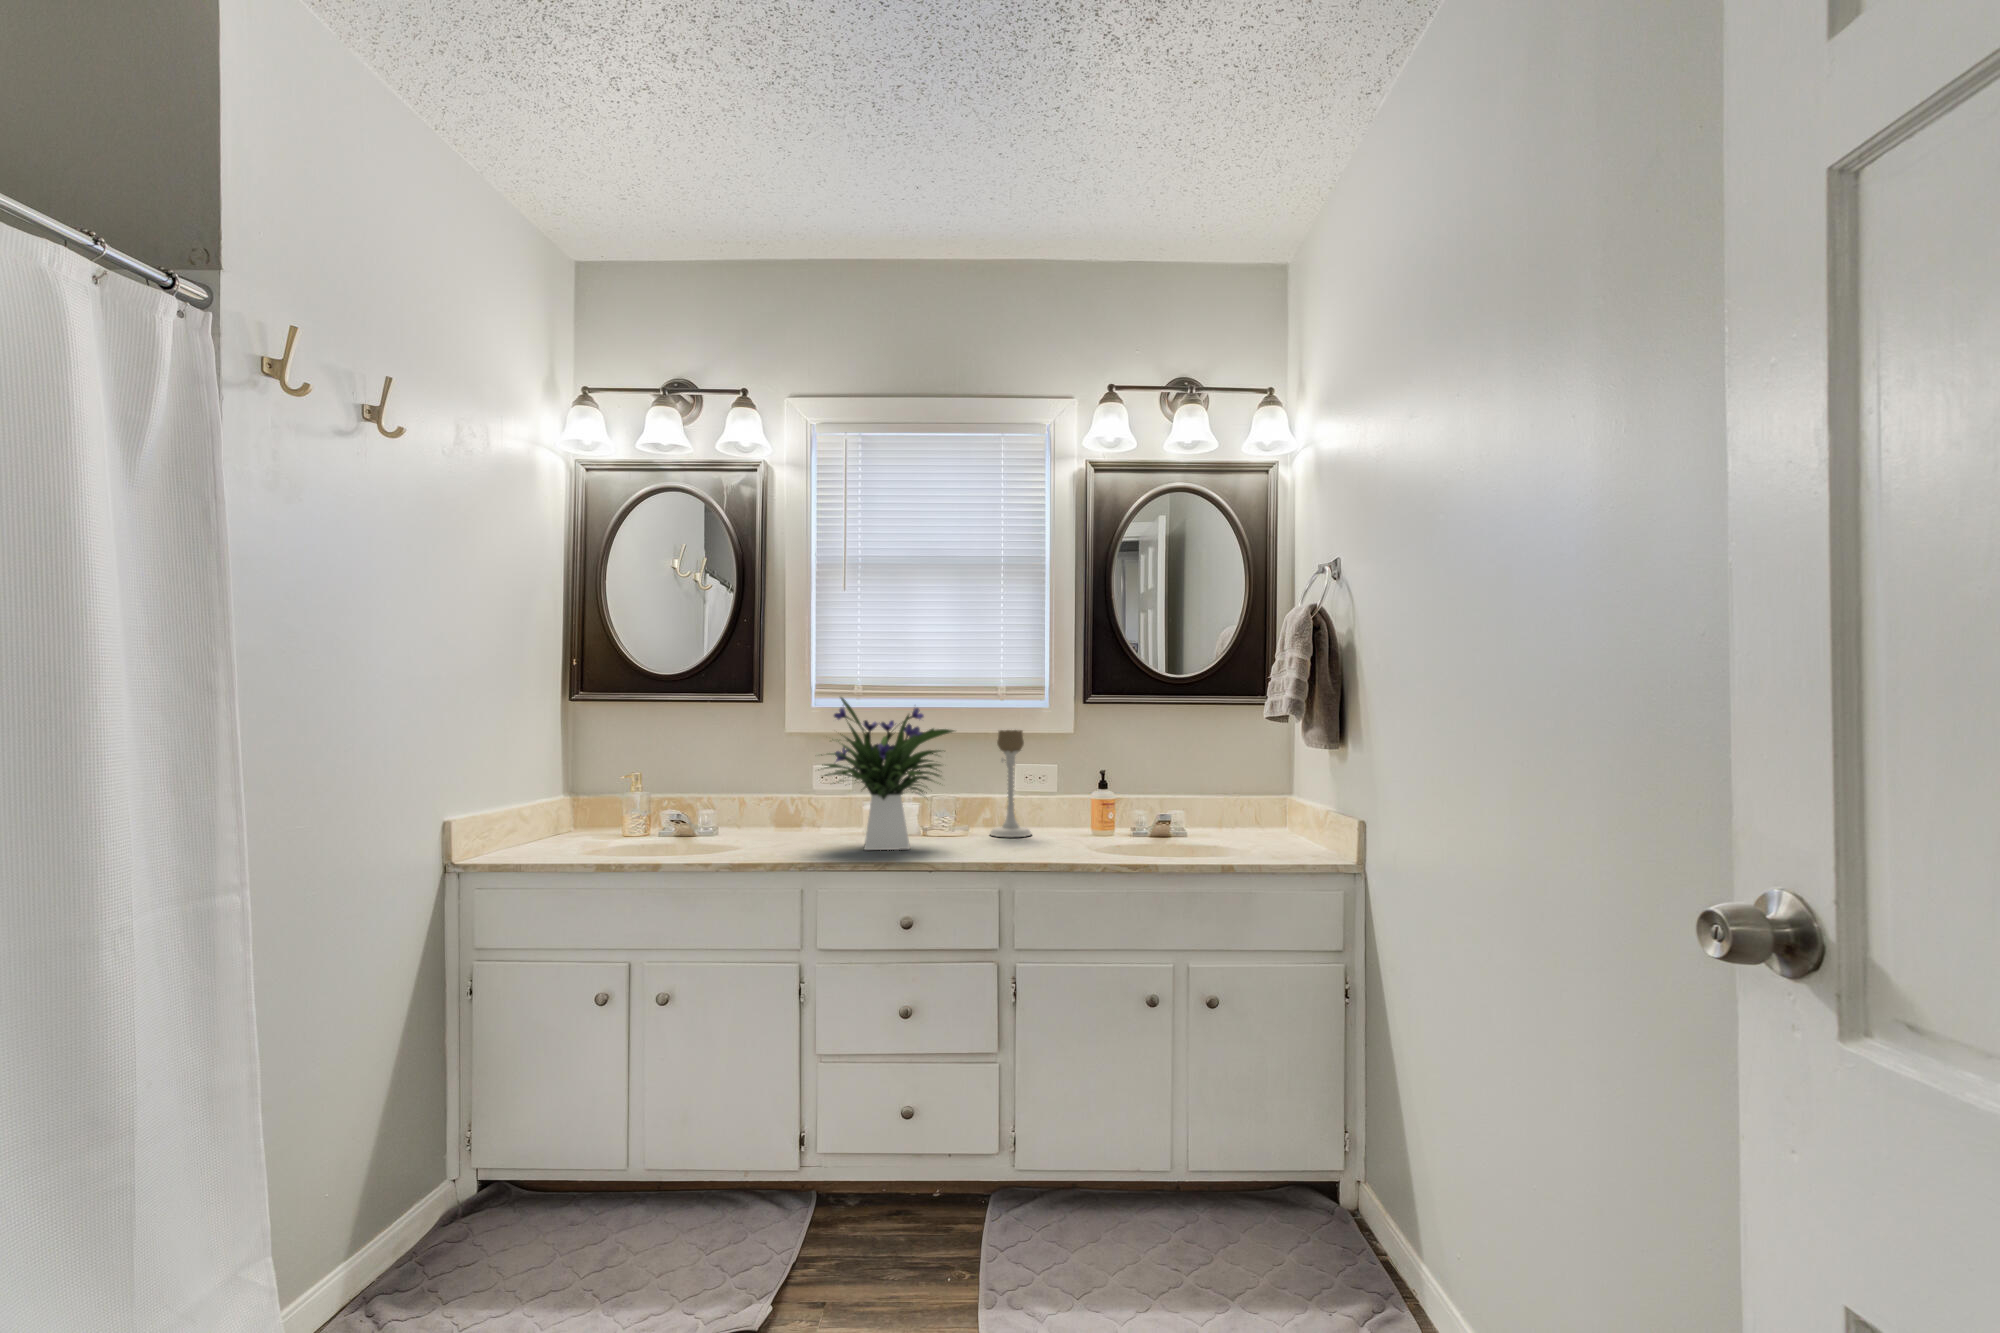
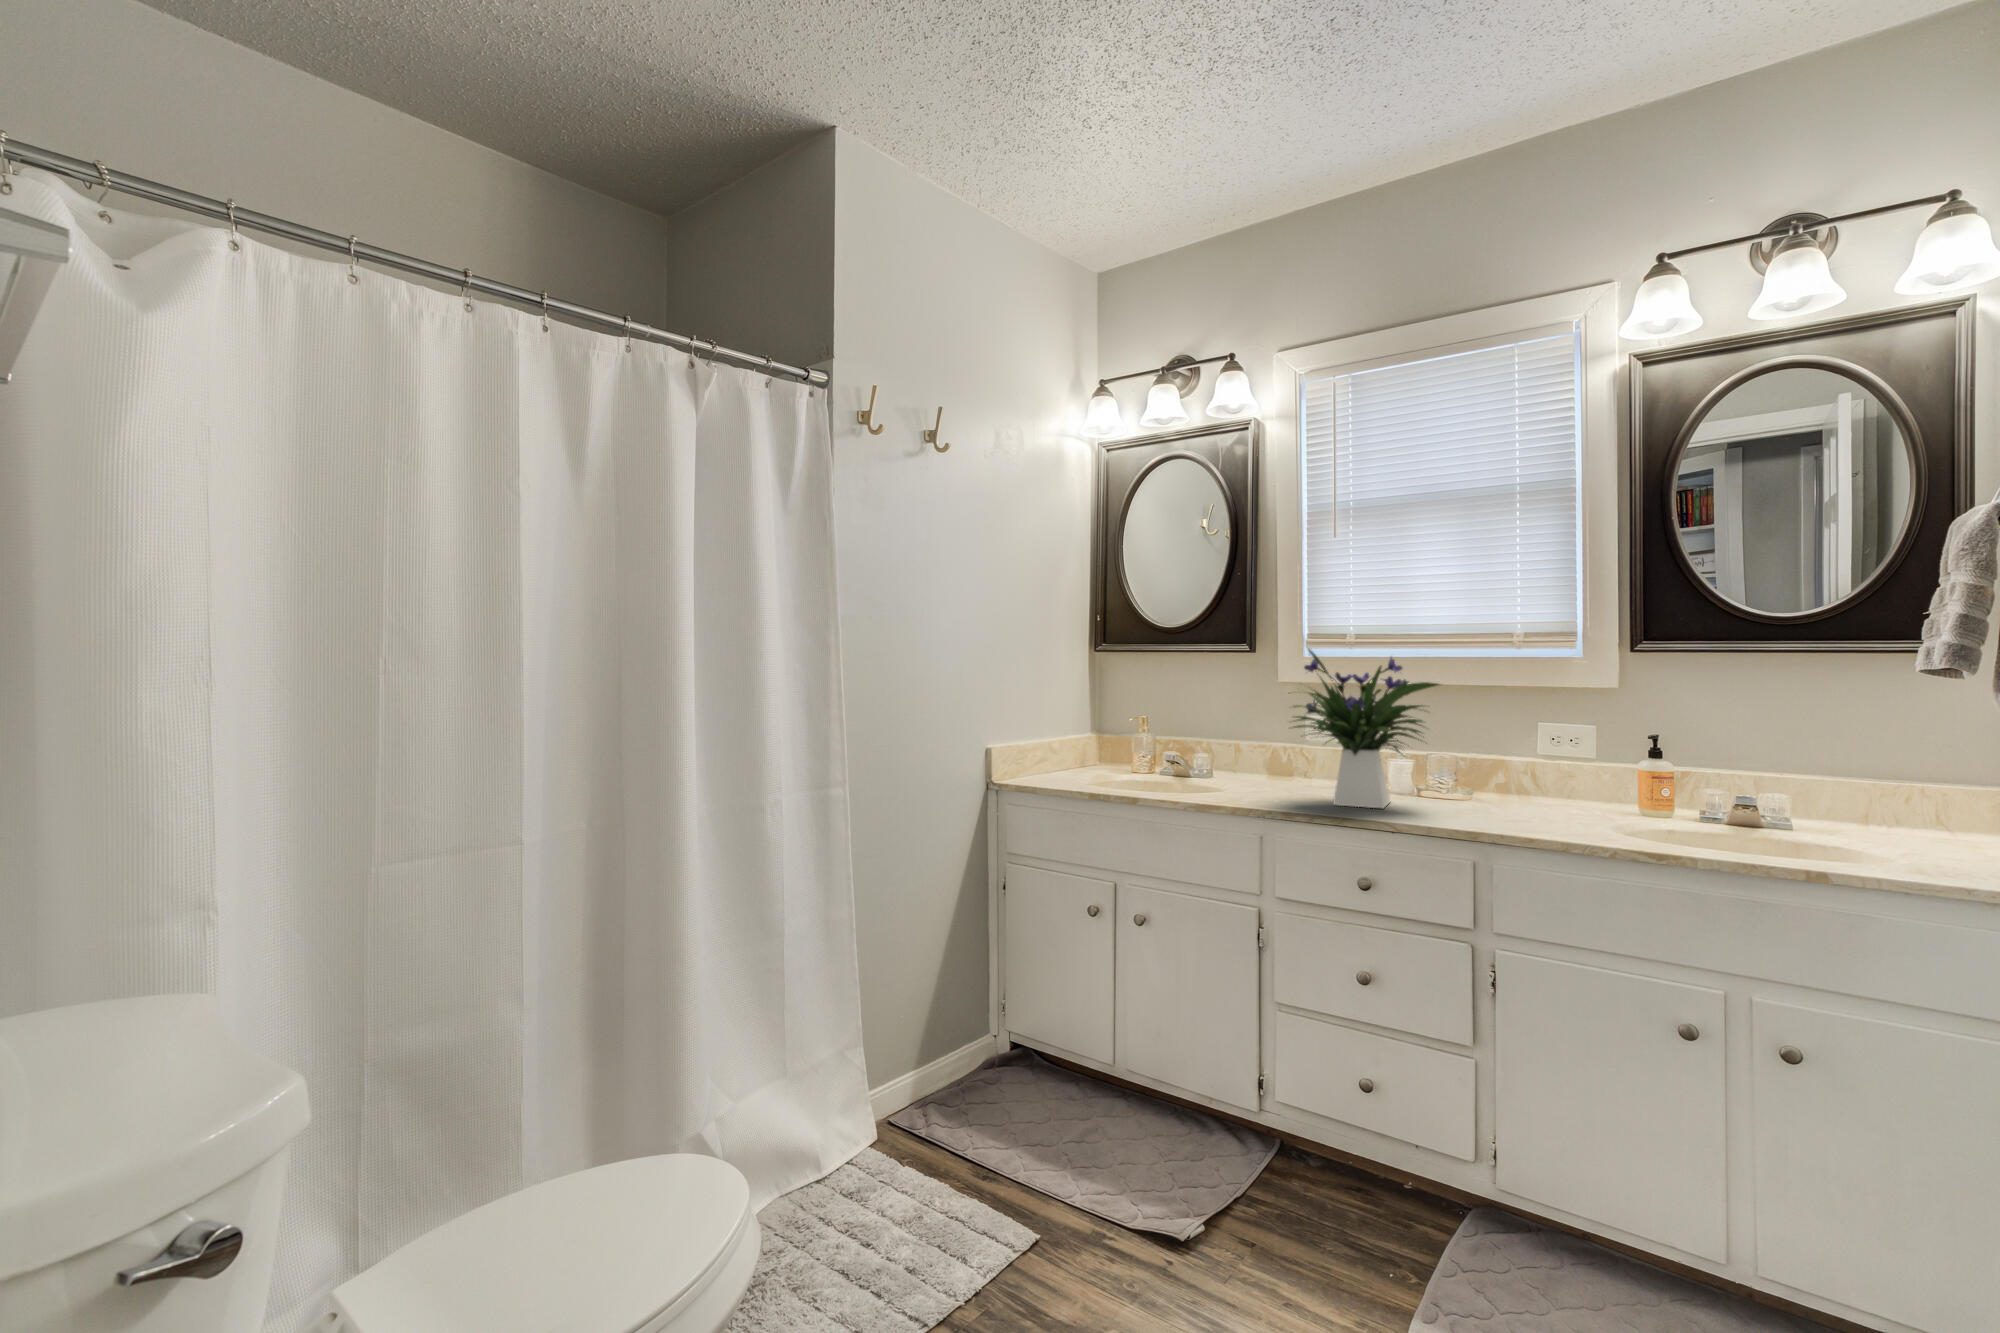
candle holder: present [990,730,1031,837] -> none [1496,684,1552,807]

